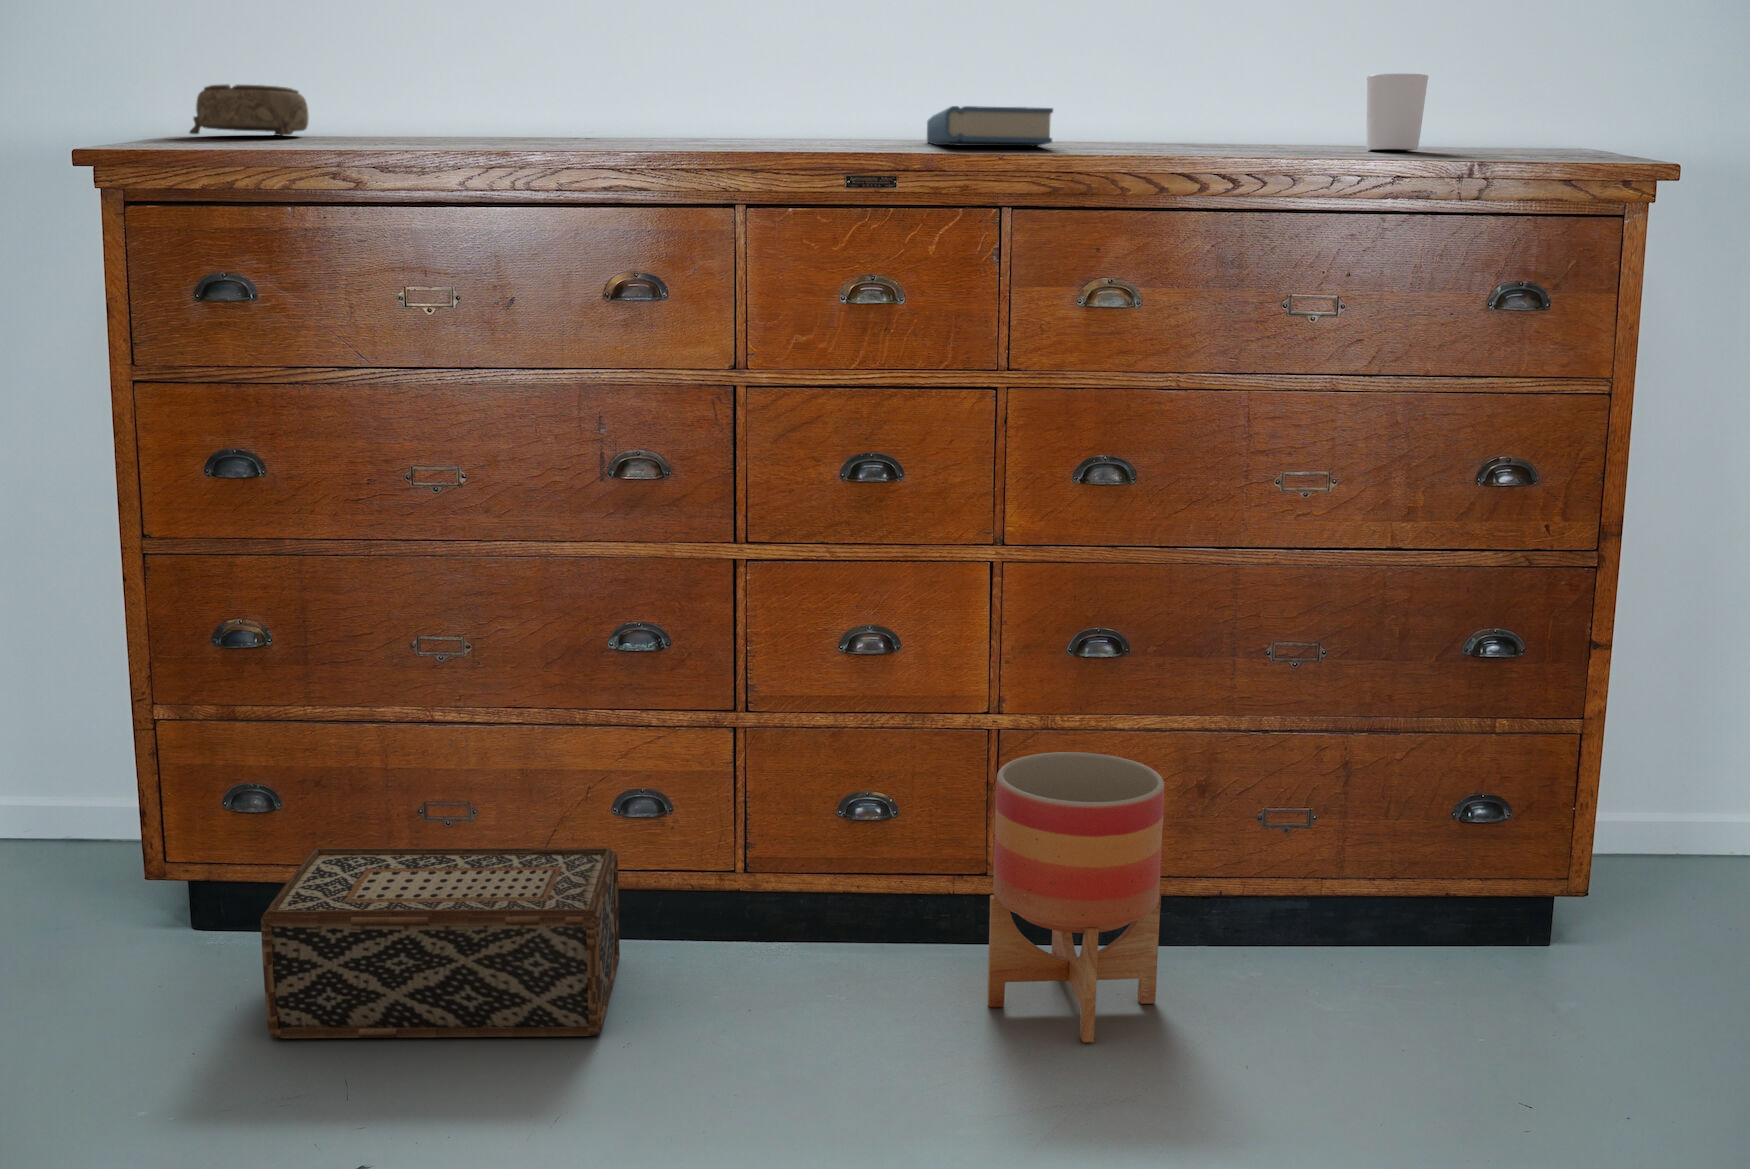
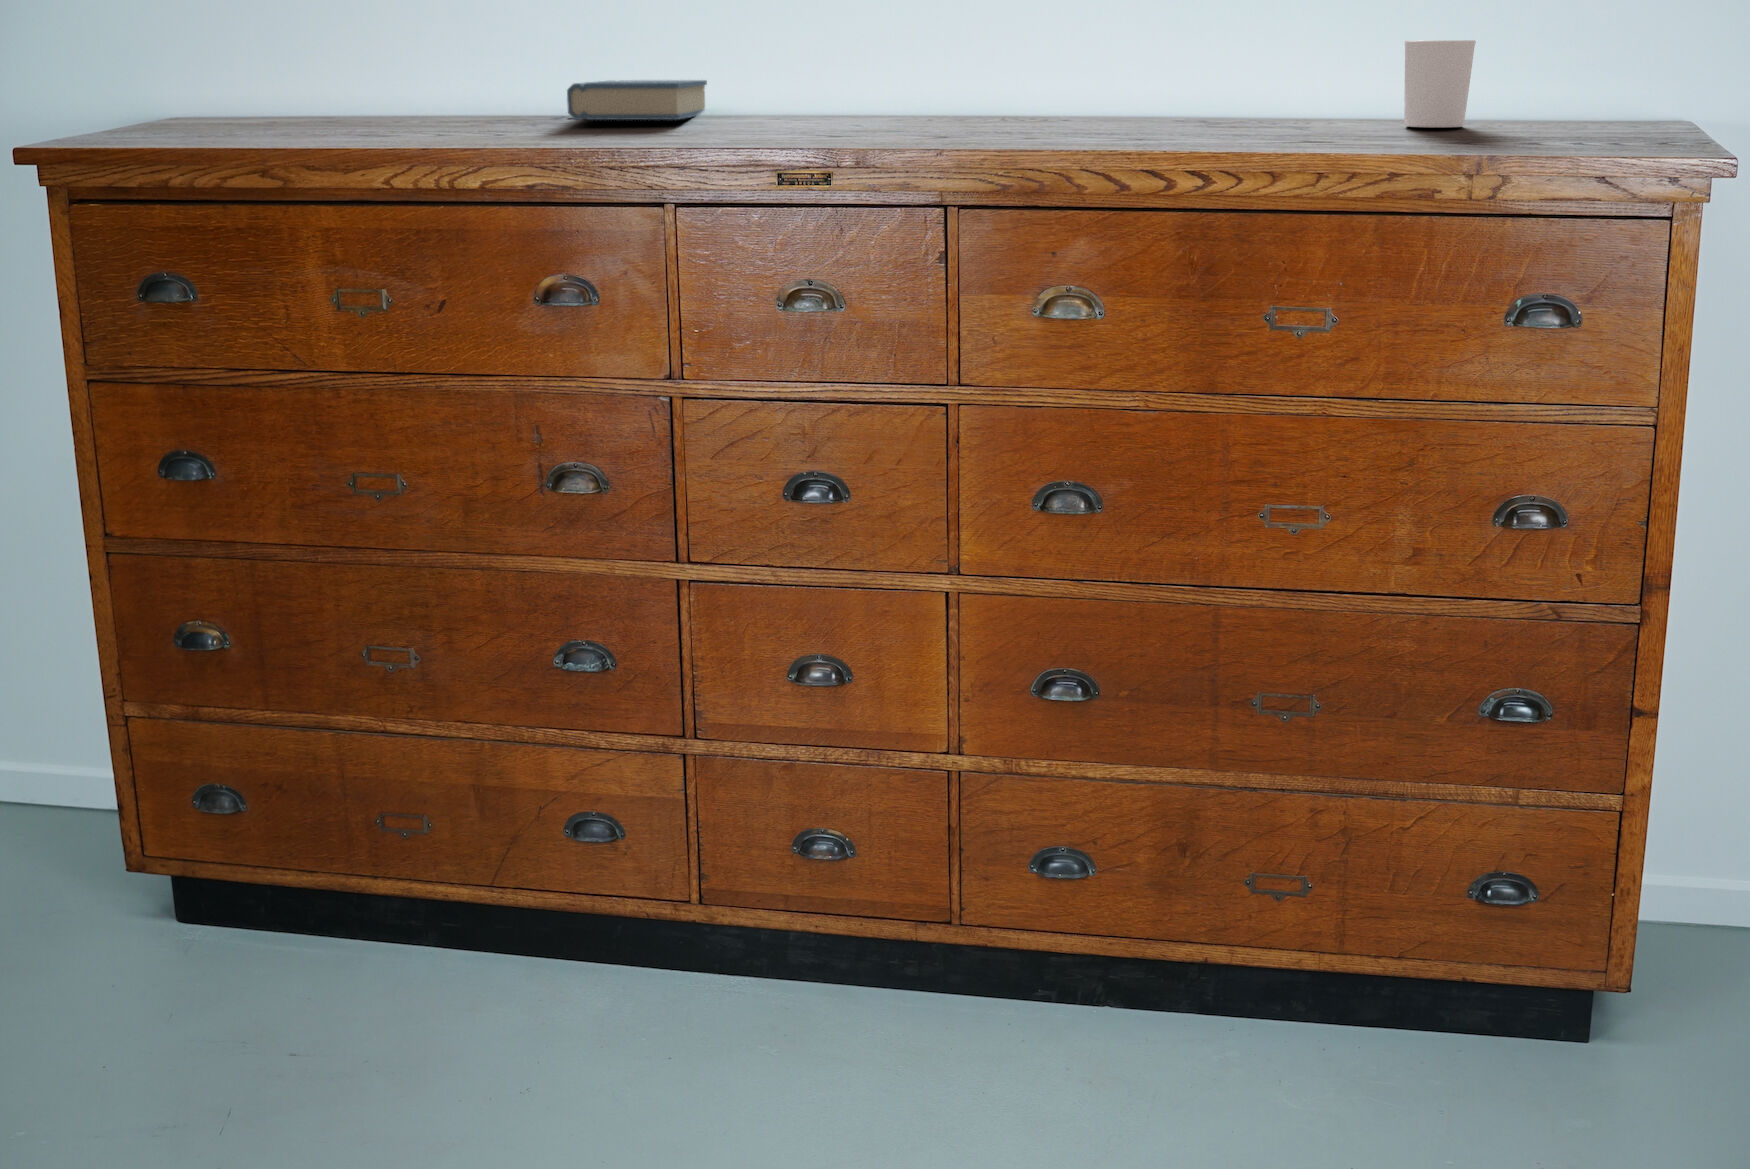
decorative bowl: present [190,84,309,135] -> none [173,66,294,118]
hardback book: present [927,106,1053,146] -> present [567,80,707,120]
planter: present [987,752,1165,1042] -> none [924,801,1110,1119]
woven basket: present [261,848,620,1038] -> none [188,854,569,1069]

